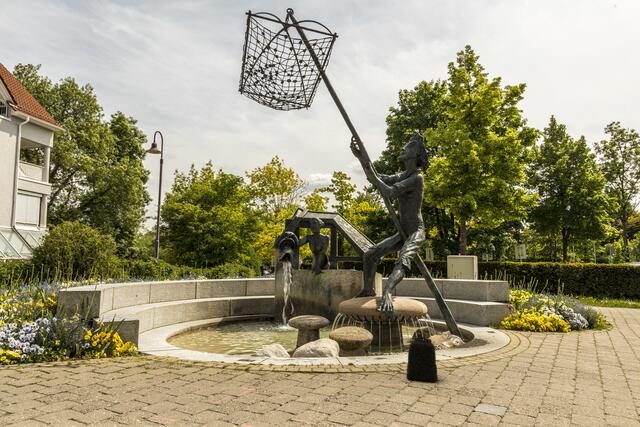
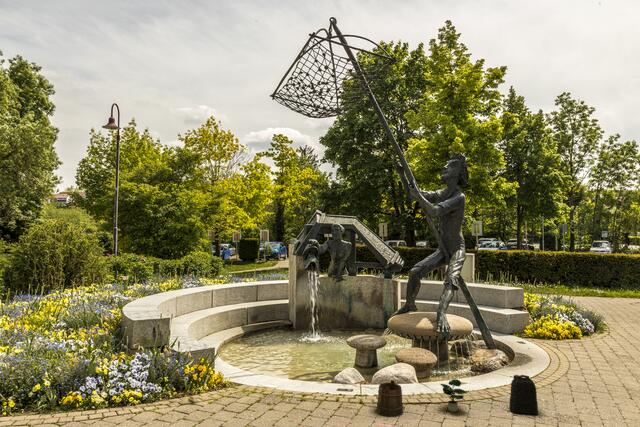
bucket: none [258,339,287,375] -> present [377,380,403,417]
potted plant: none [328,341,355,375] -> present [441,379,467,412]

